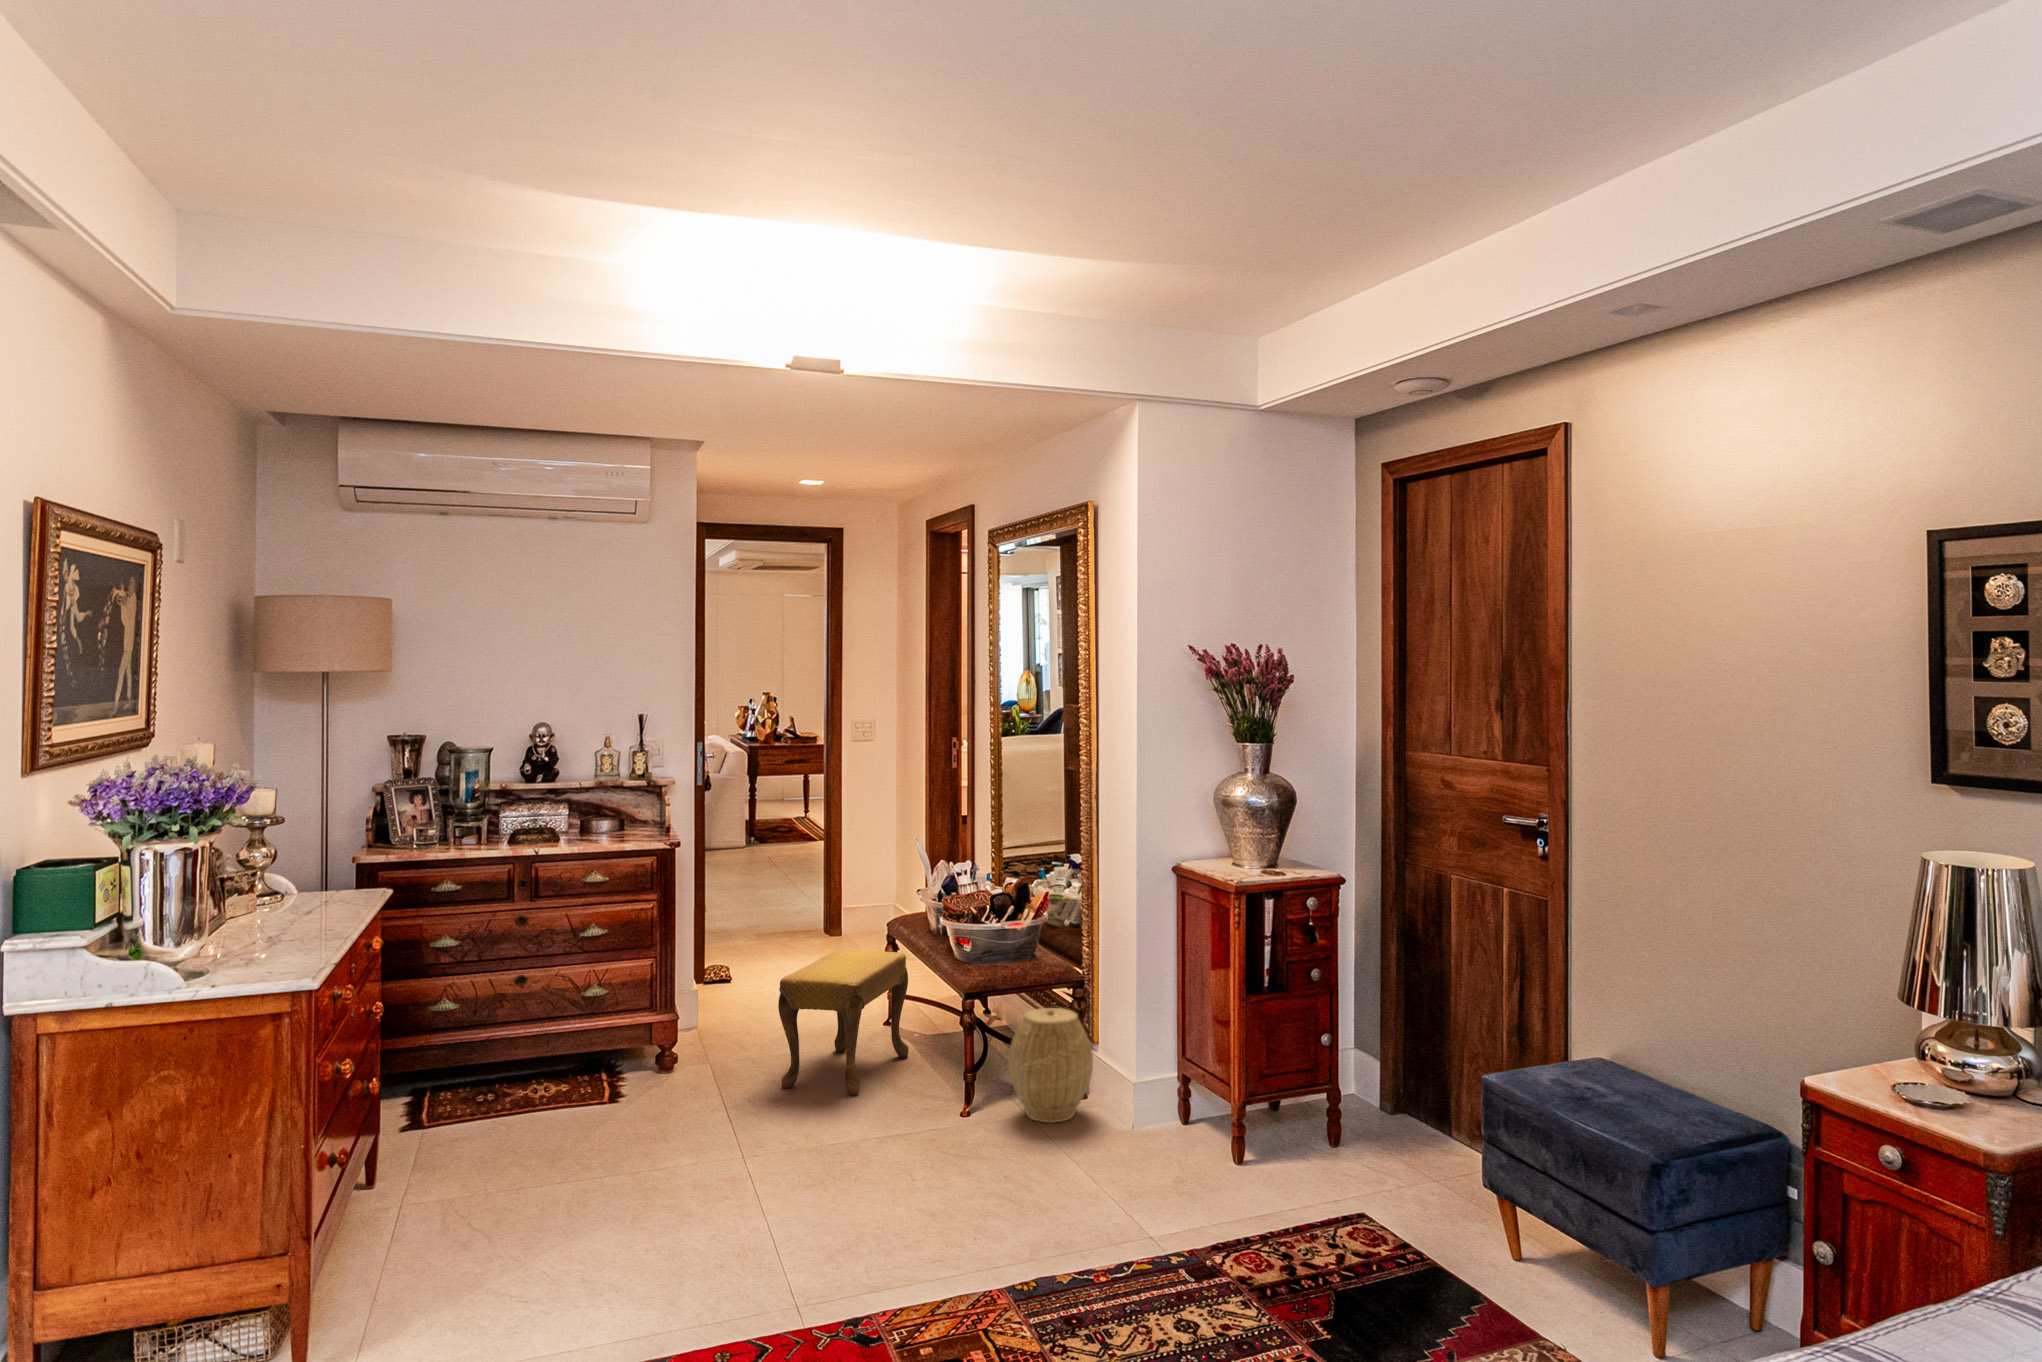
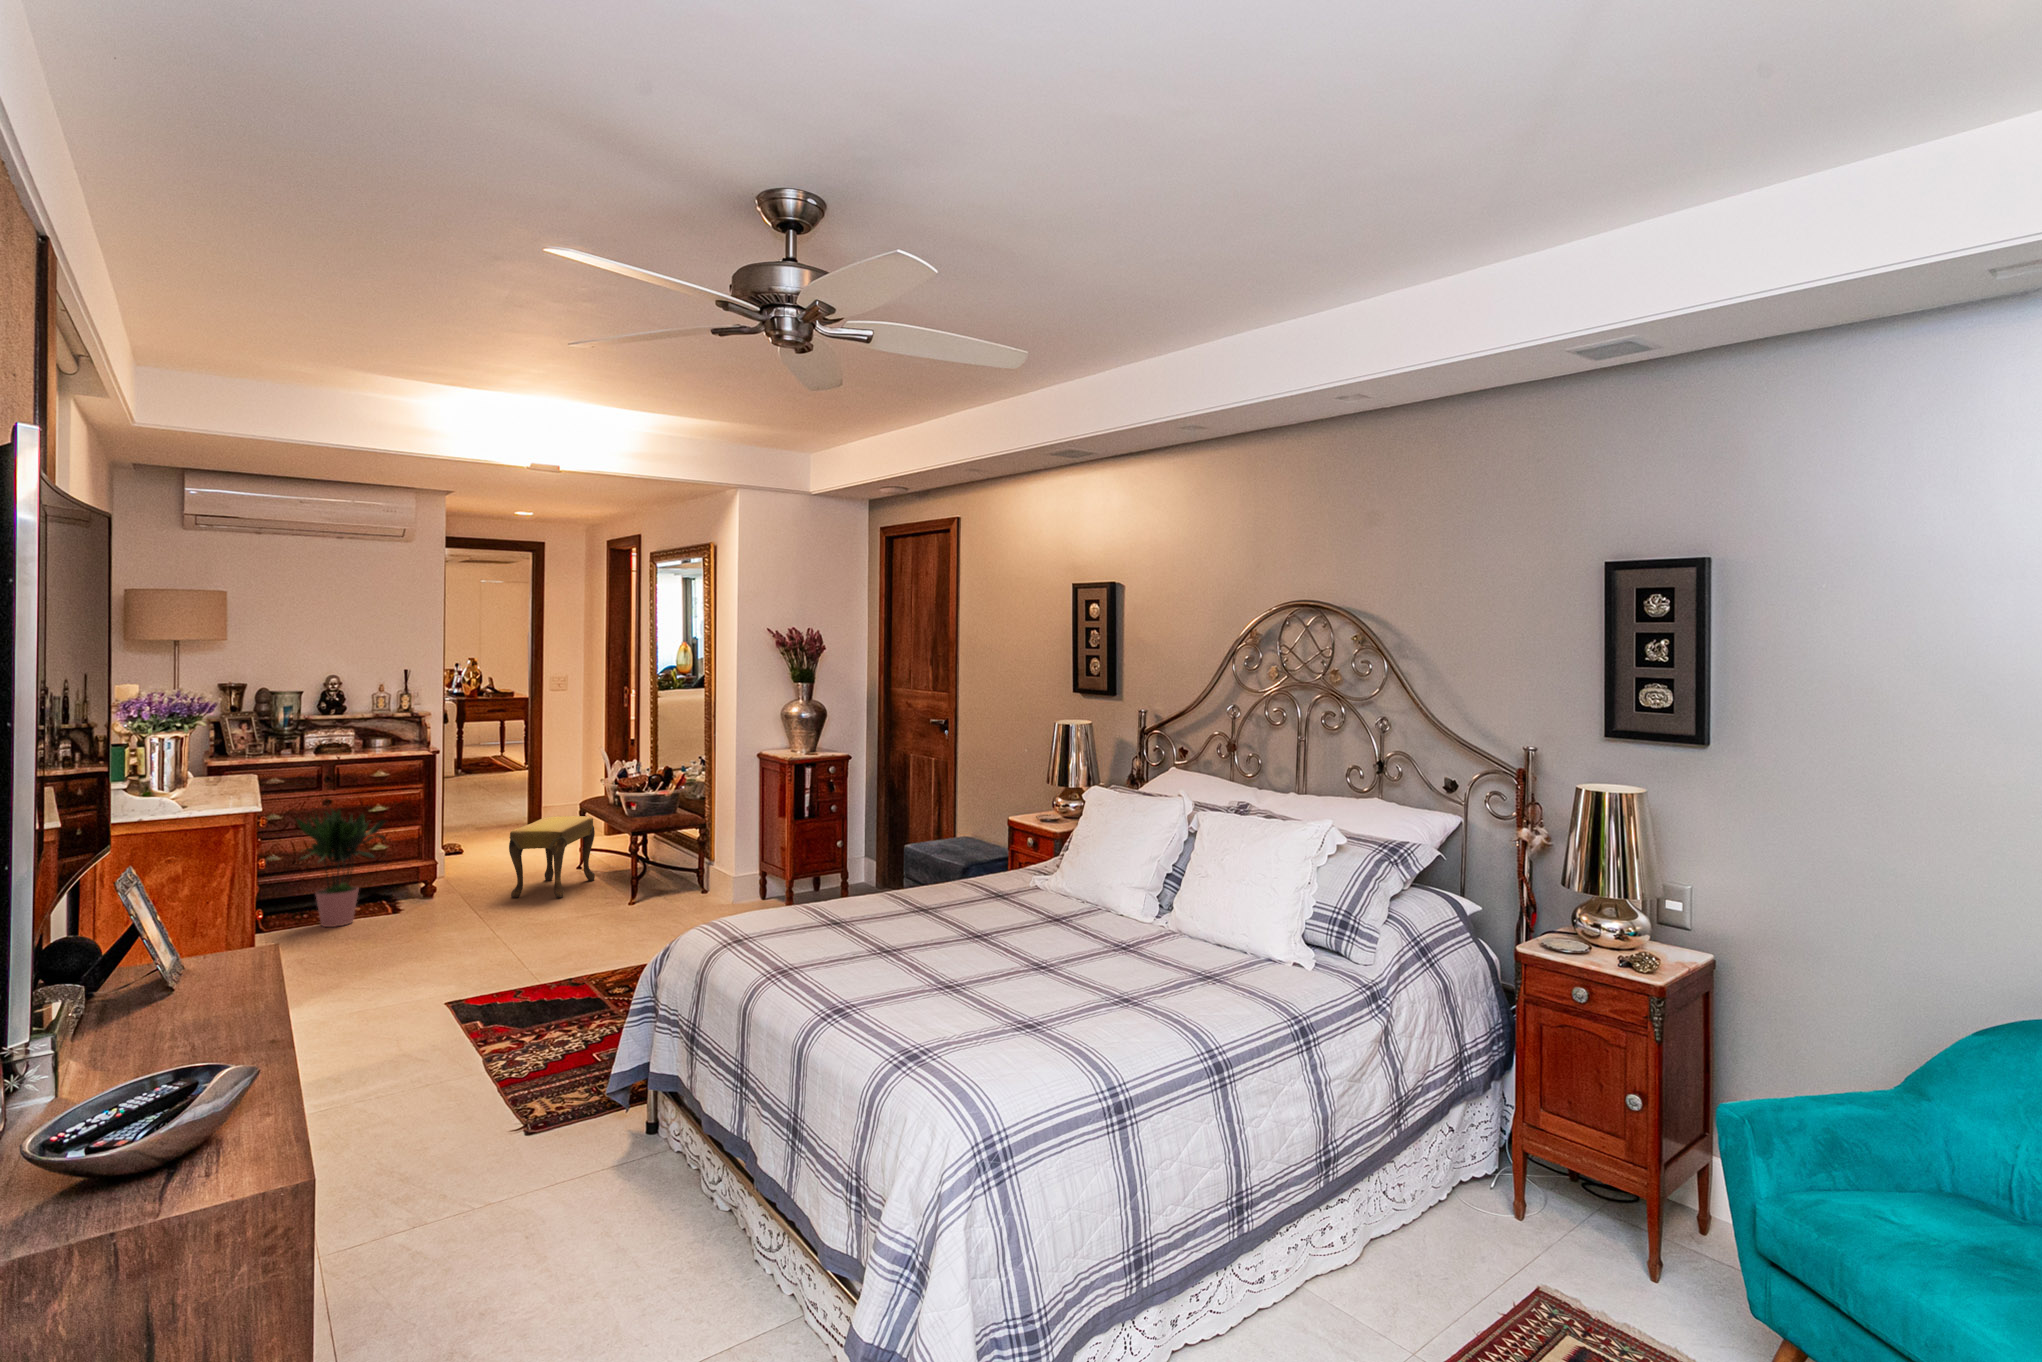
potted plant: none [463,930,604,1132] -> present [297,810,386,927]
woven basket: present [1008,1008,1093,1123] -> none [659,838,711,902]

